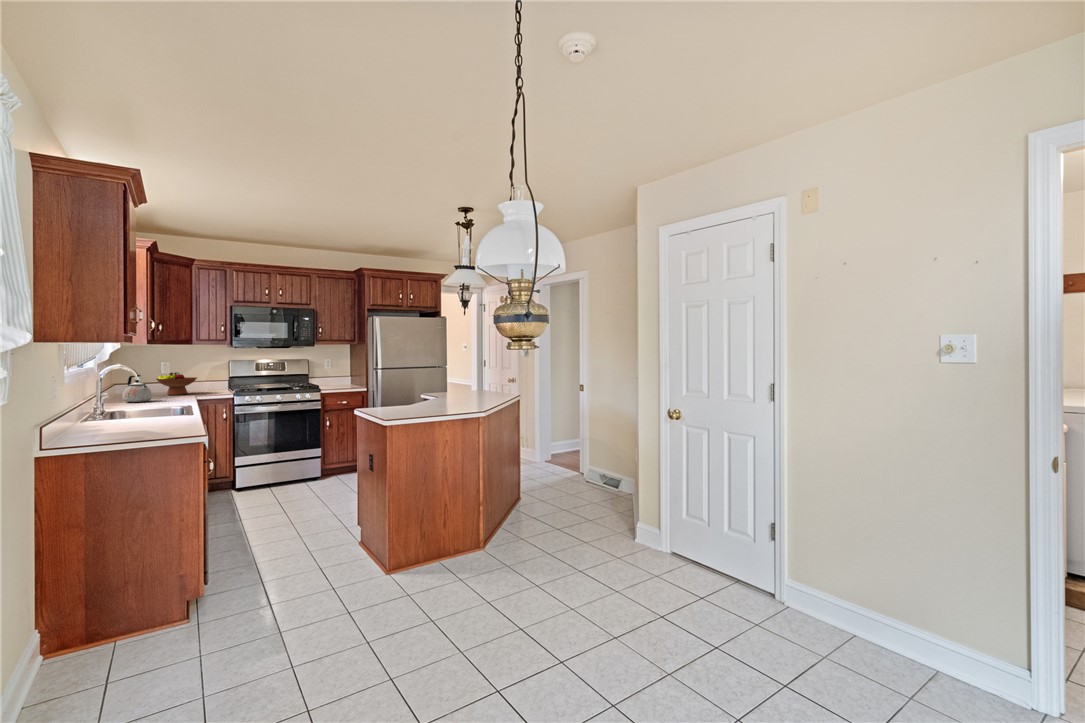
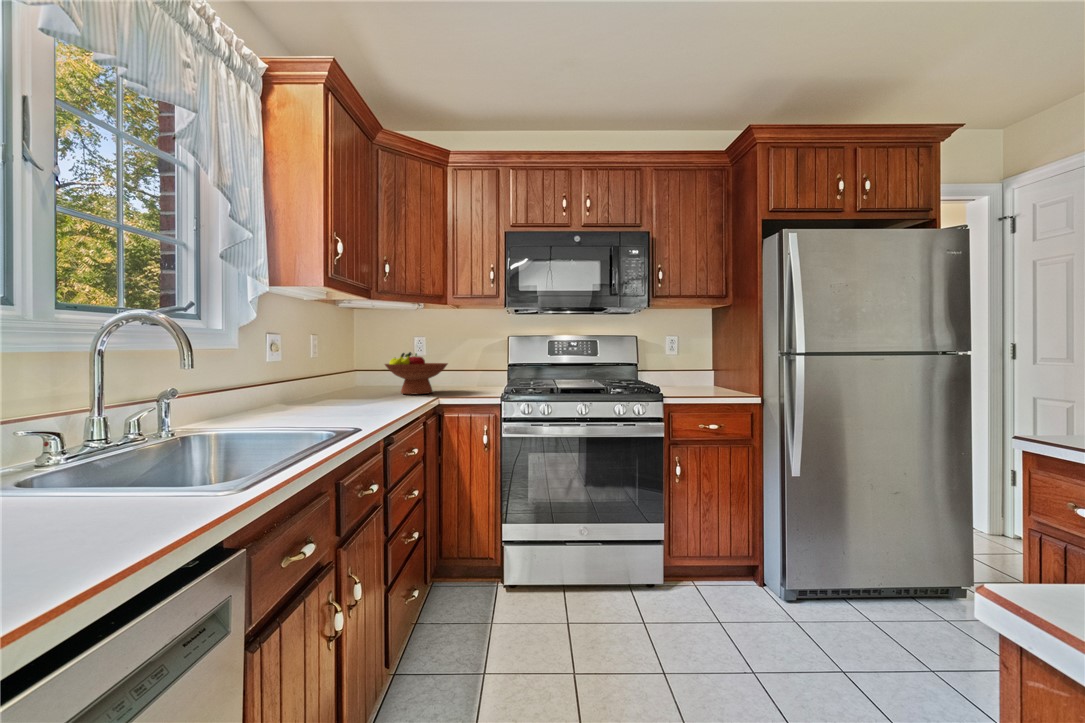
kettle: present [122,375,152,402] -> none [291,353,344,410]

